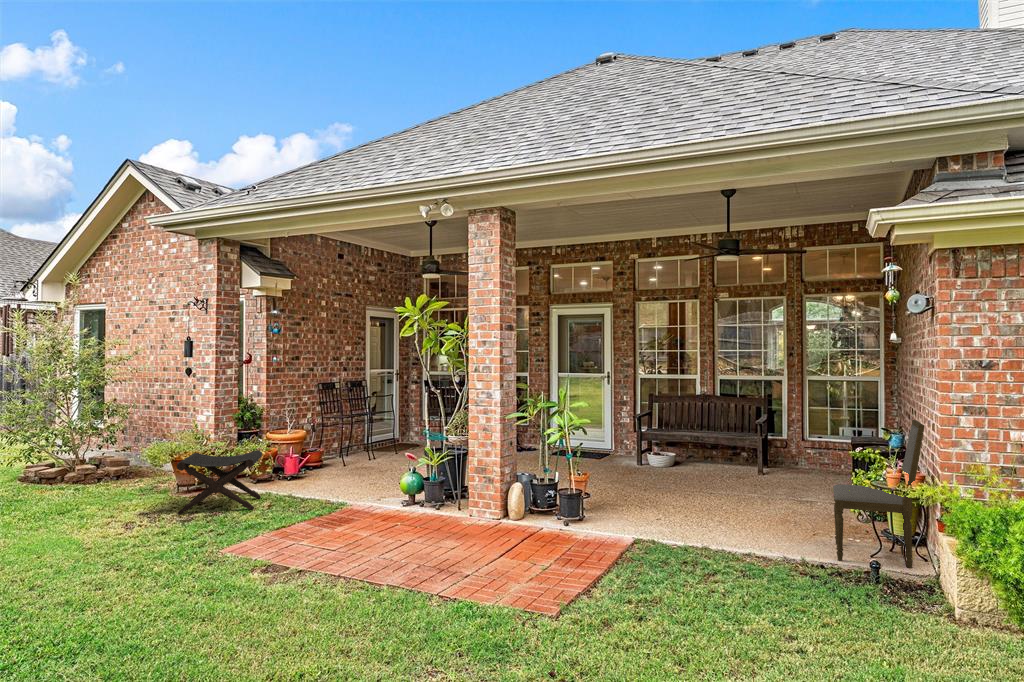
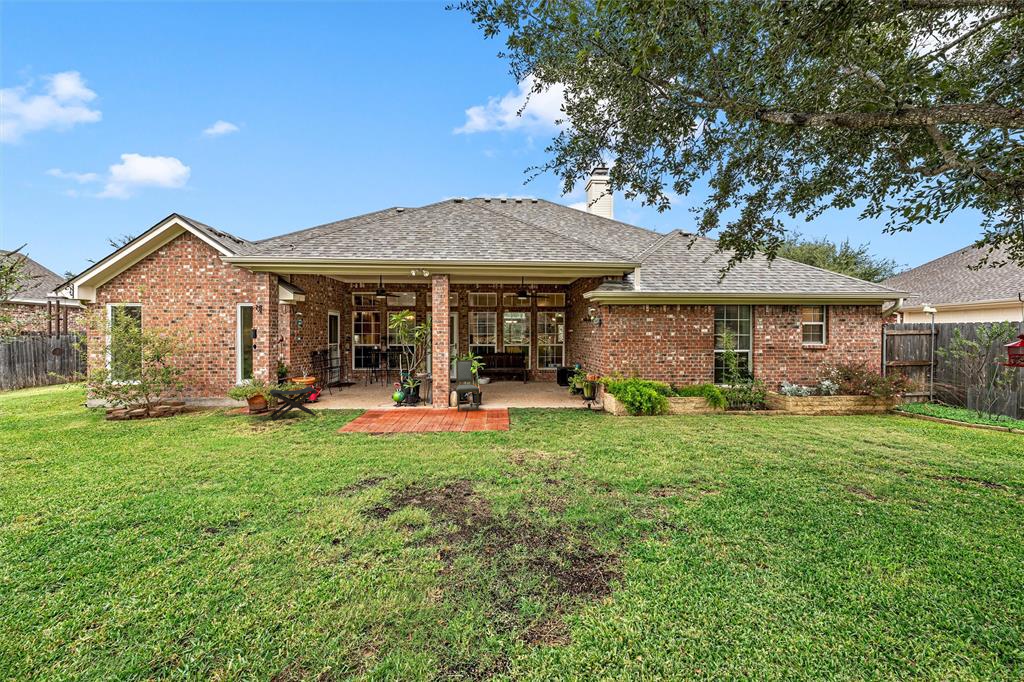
dining chair: present [833,420,924,568] -> present [456,360,479,412]

